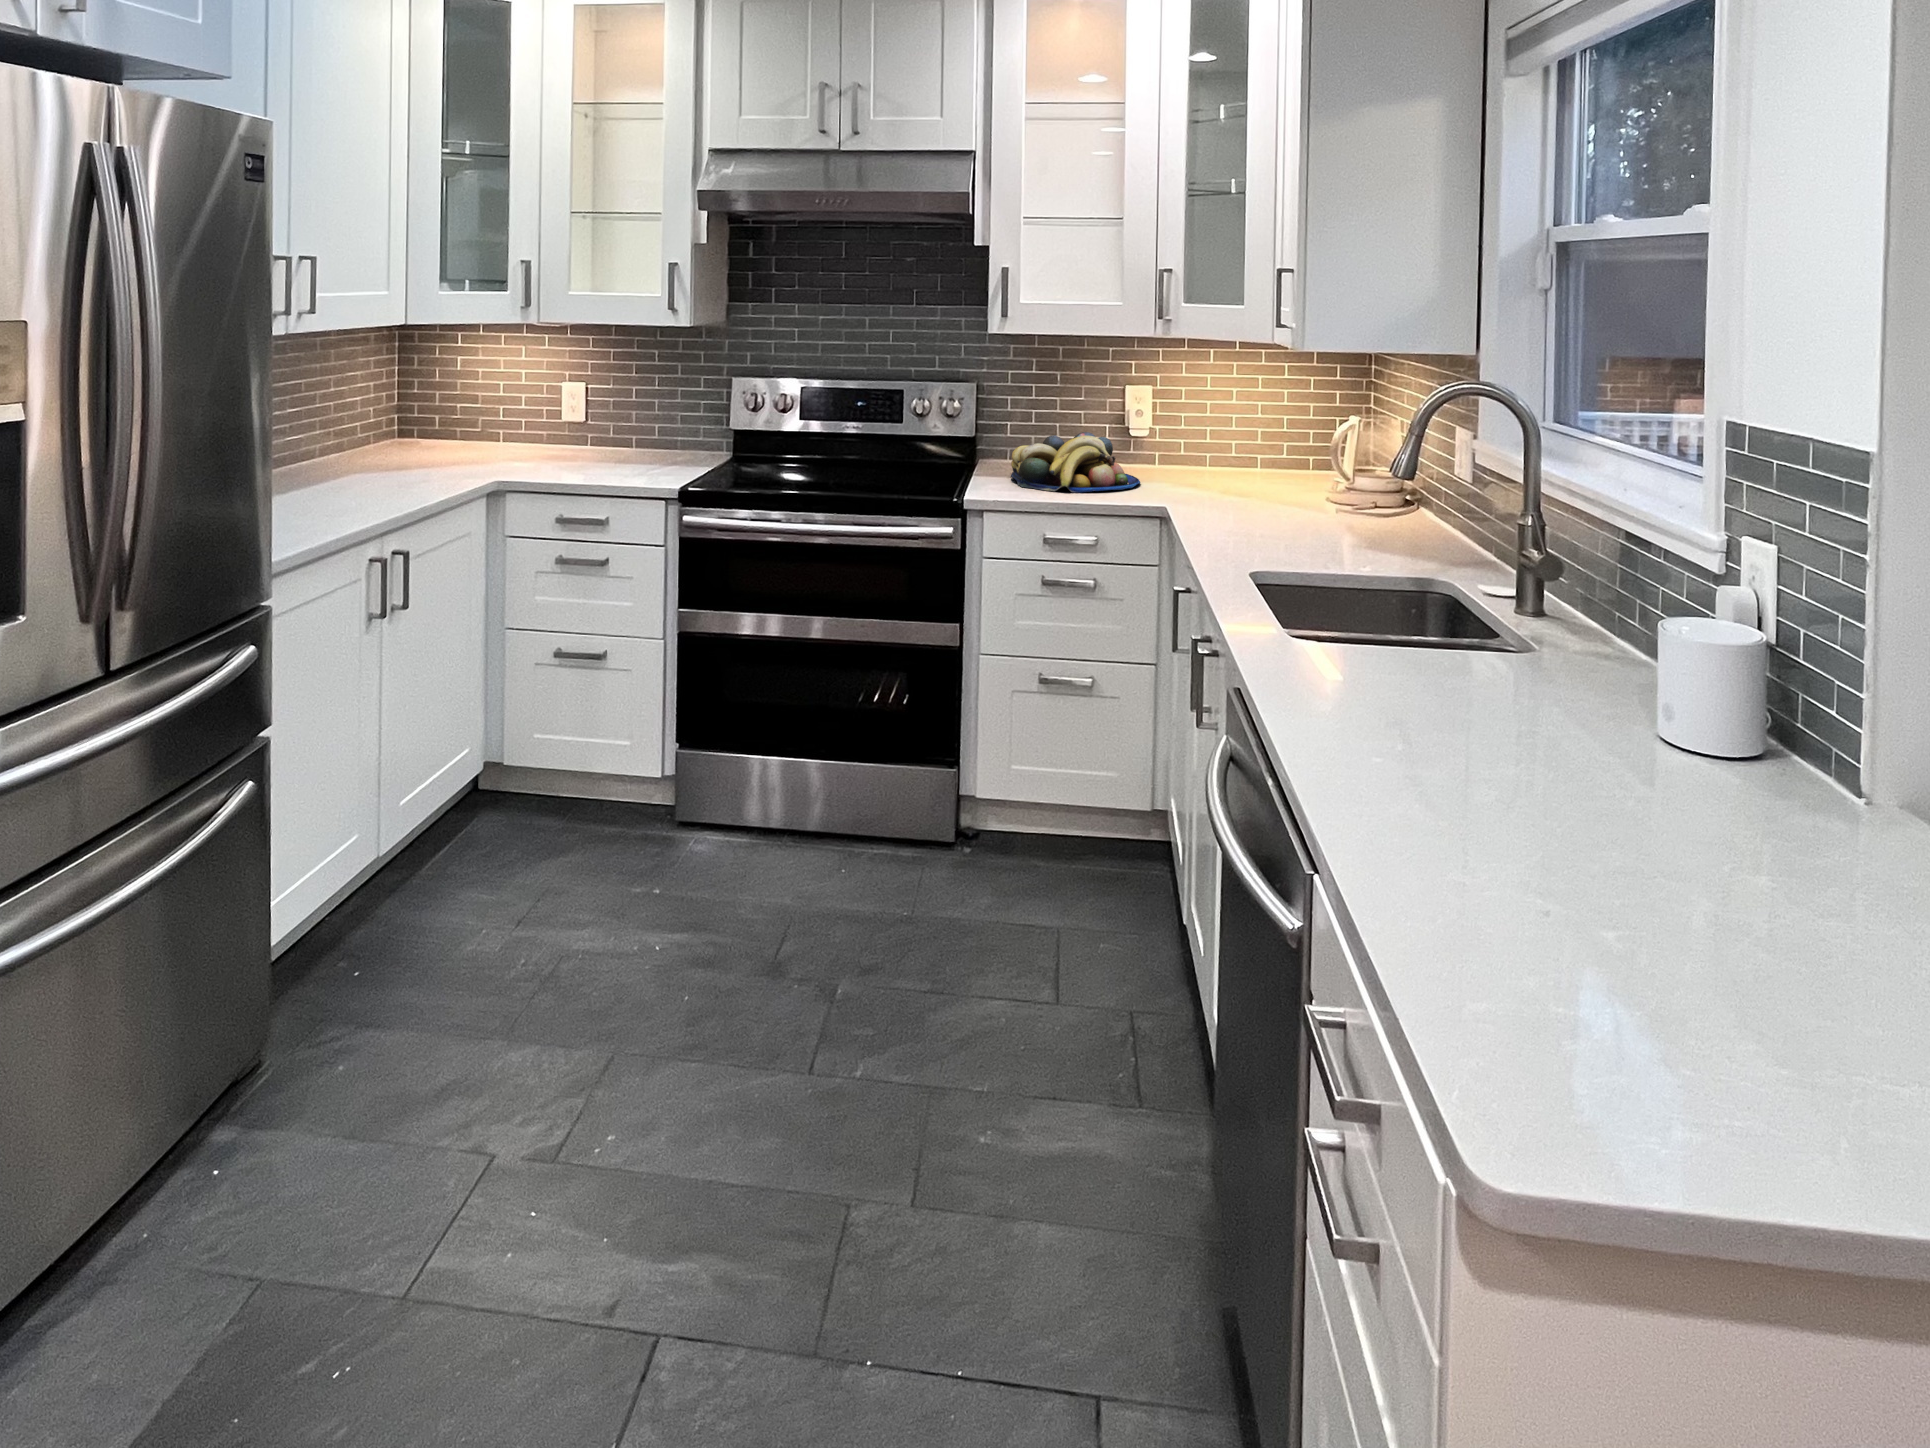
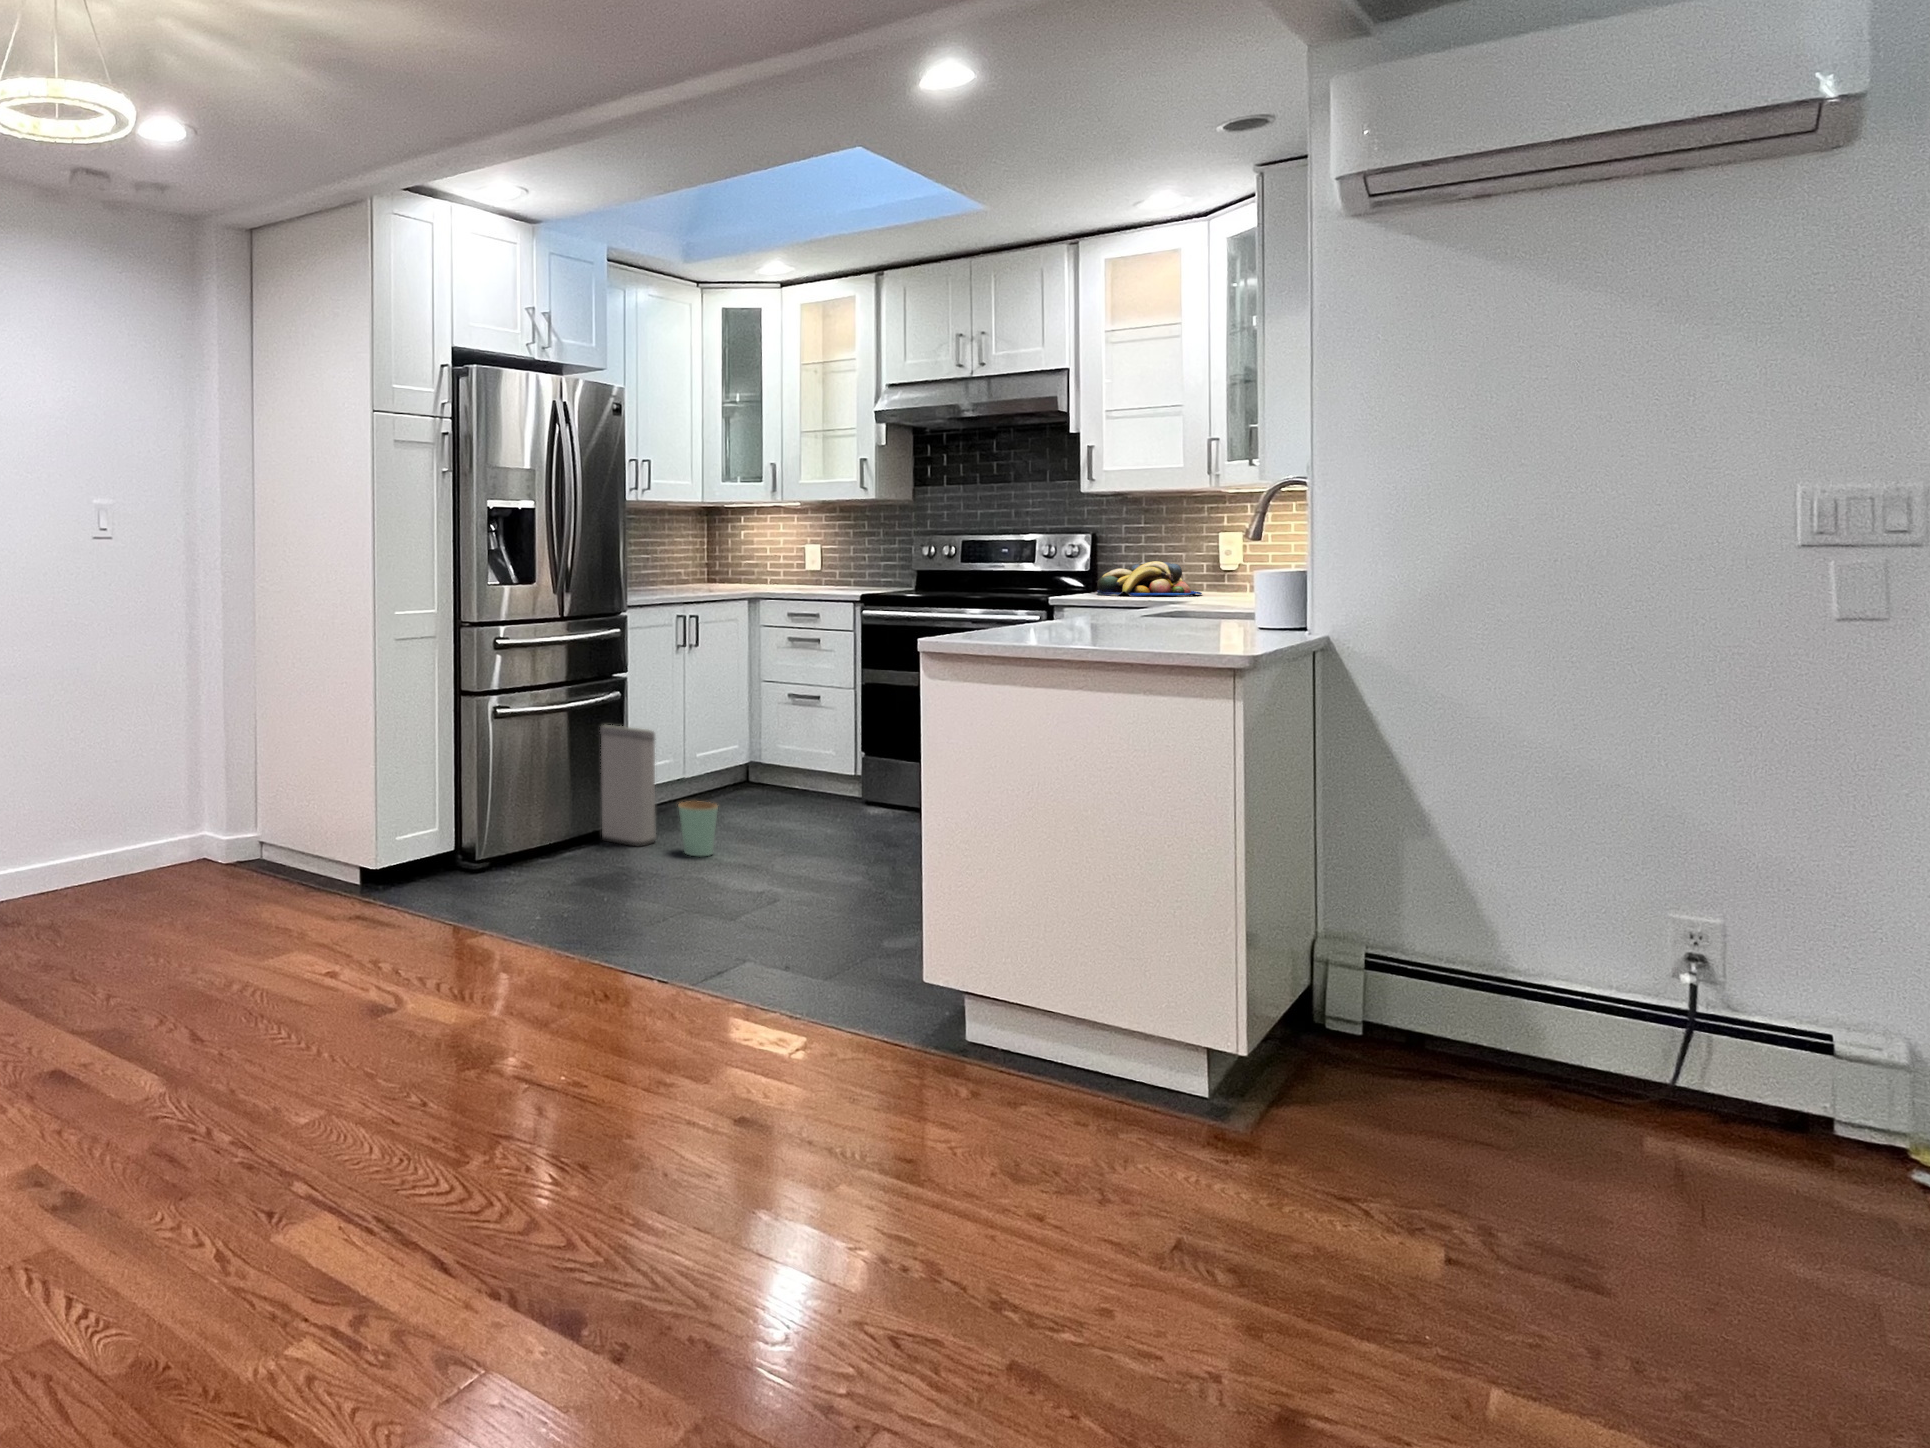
trash can: none [212,894,502,1201] -> present [600,725,718,856]

